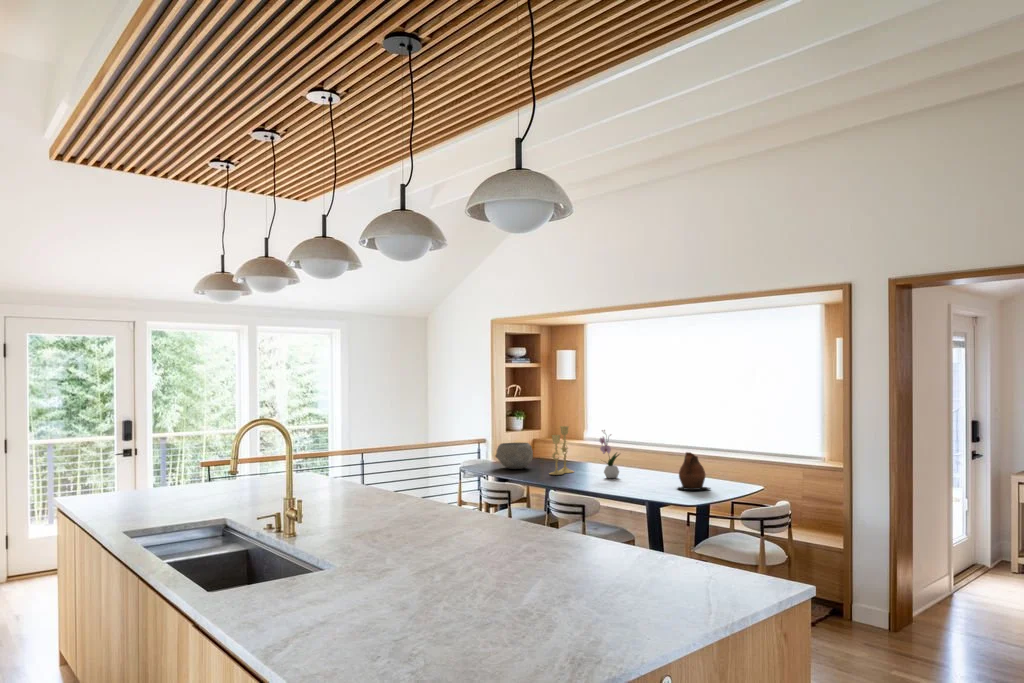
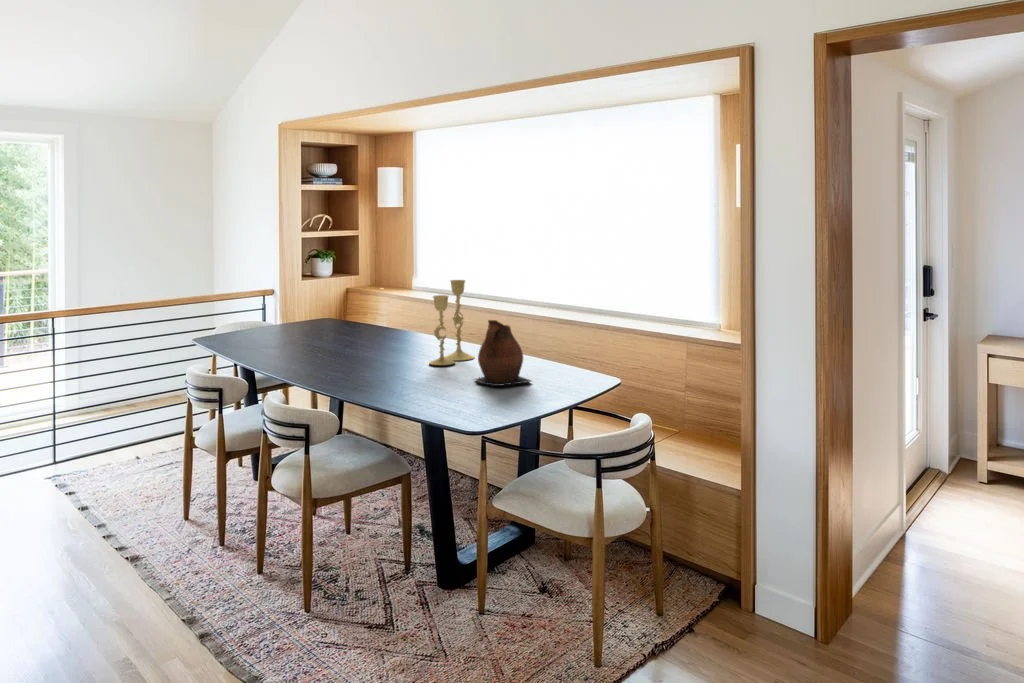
candlestick: present [550,426,574,475] -> present [429,280,474,365]
flower arrangement: present [600,430,619,478] -> none [370,279,404,357]
ceramic bowl: present [495,443,533,469] -> none [229,297,293,337]

